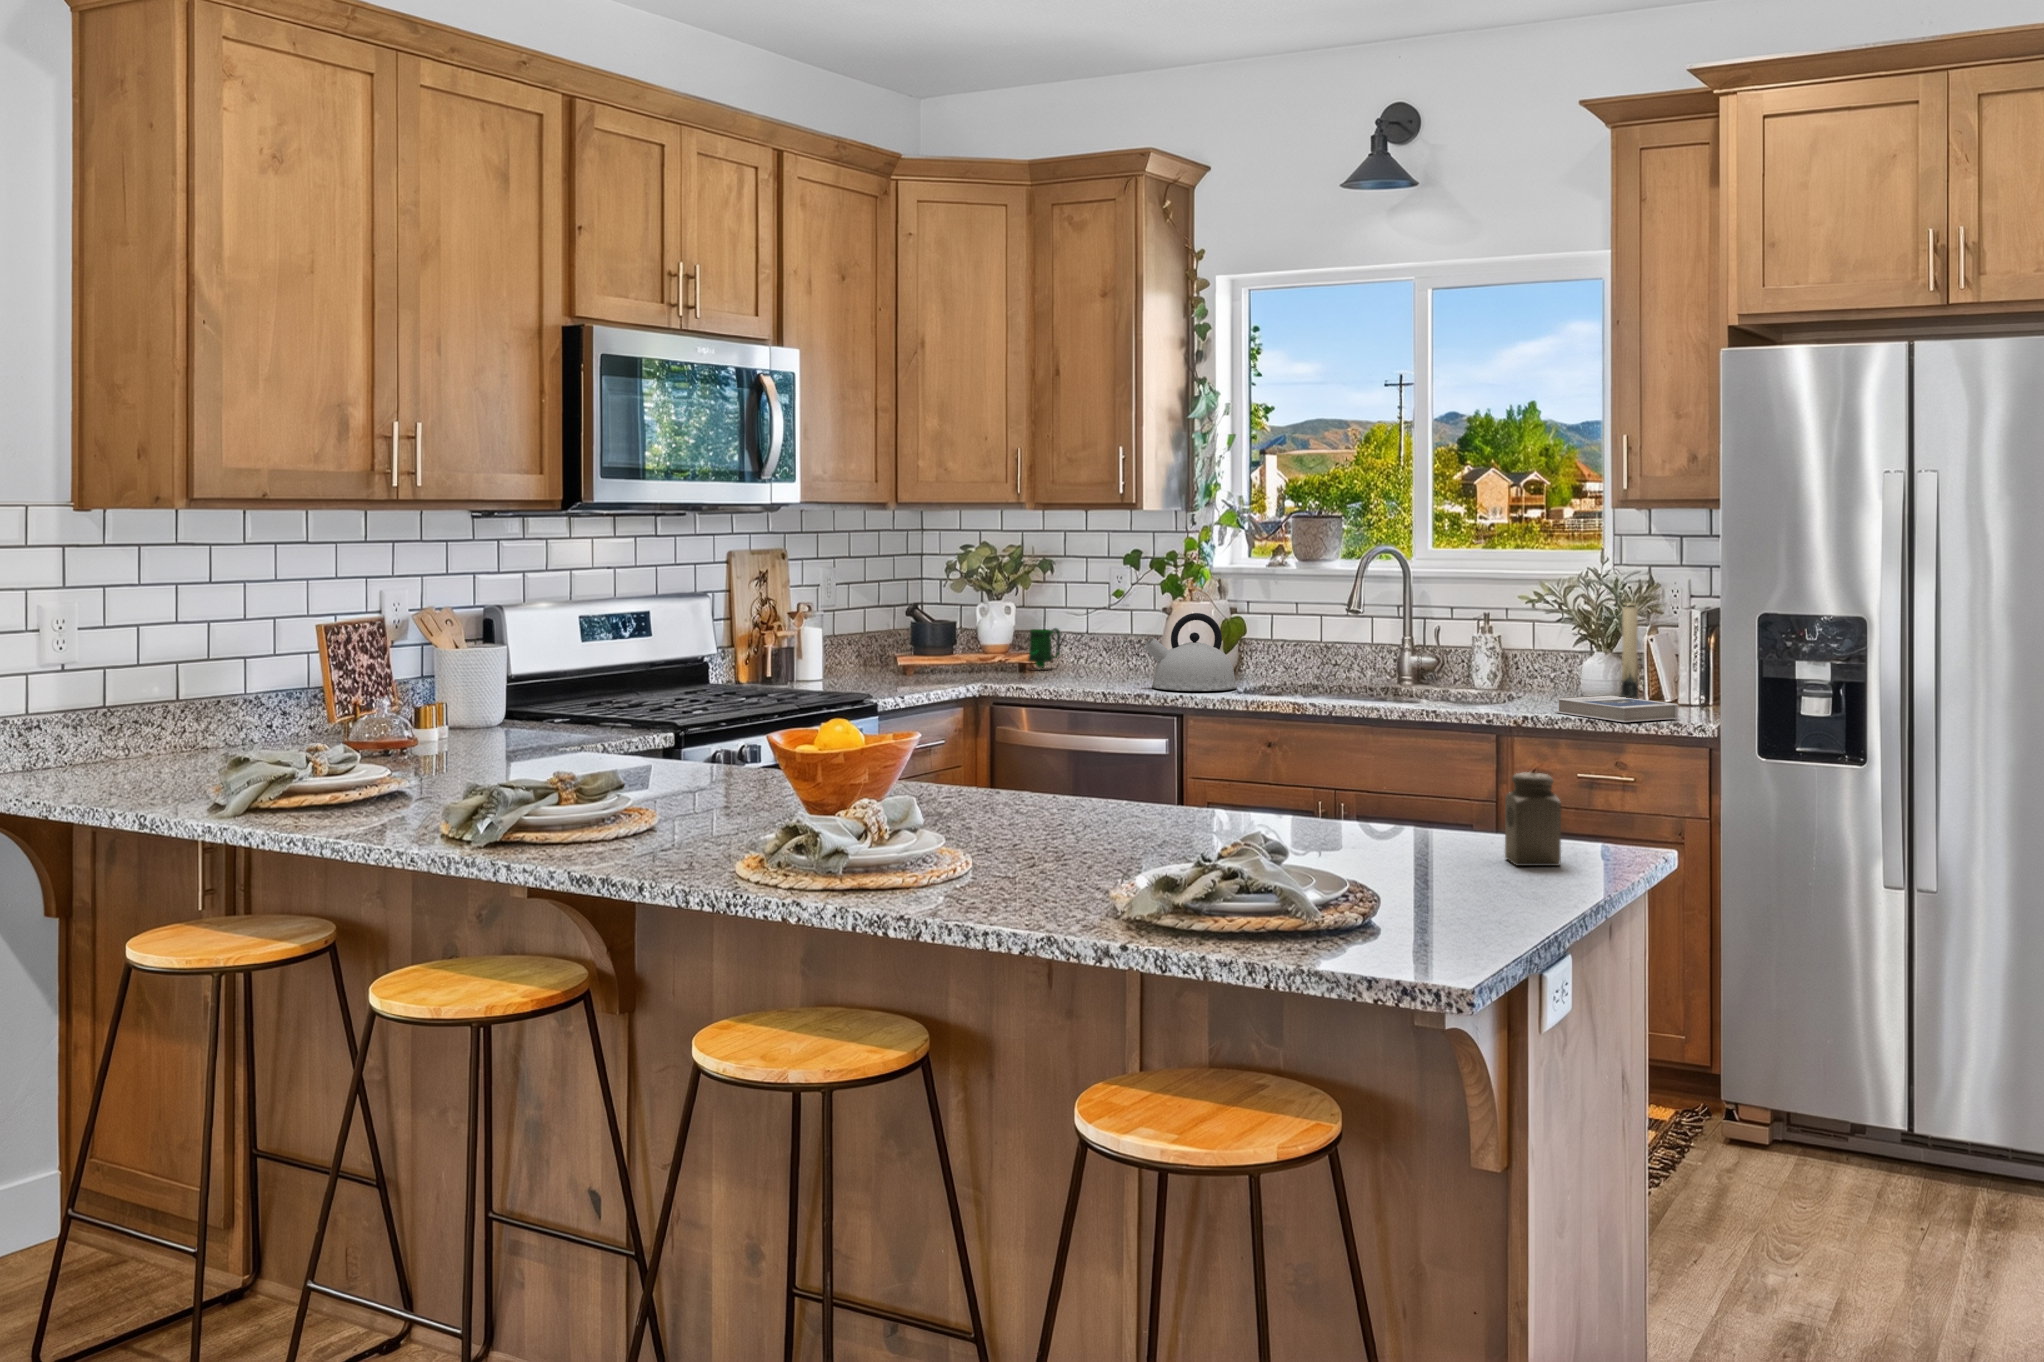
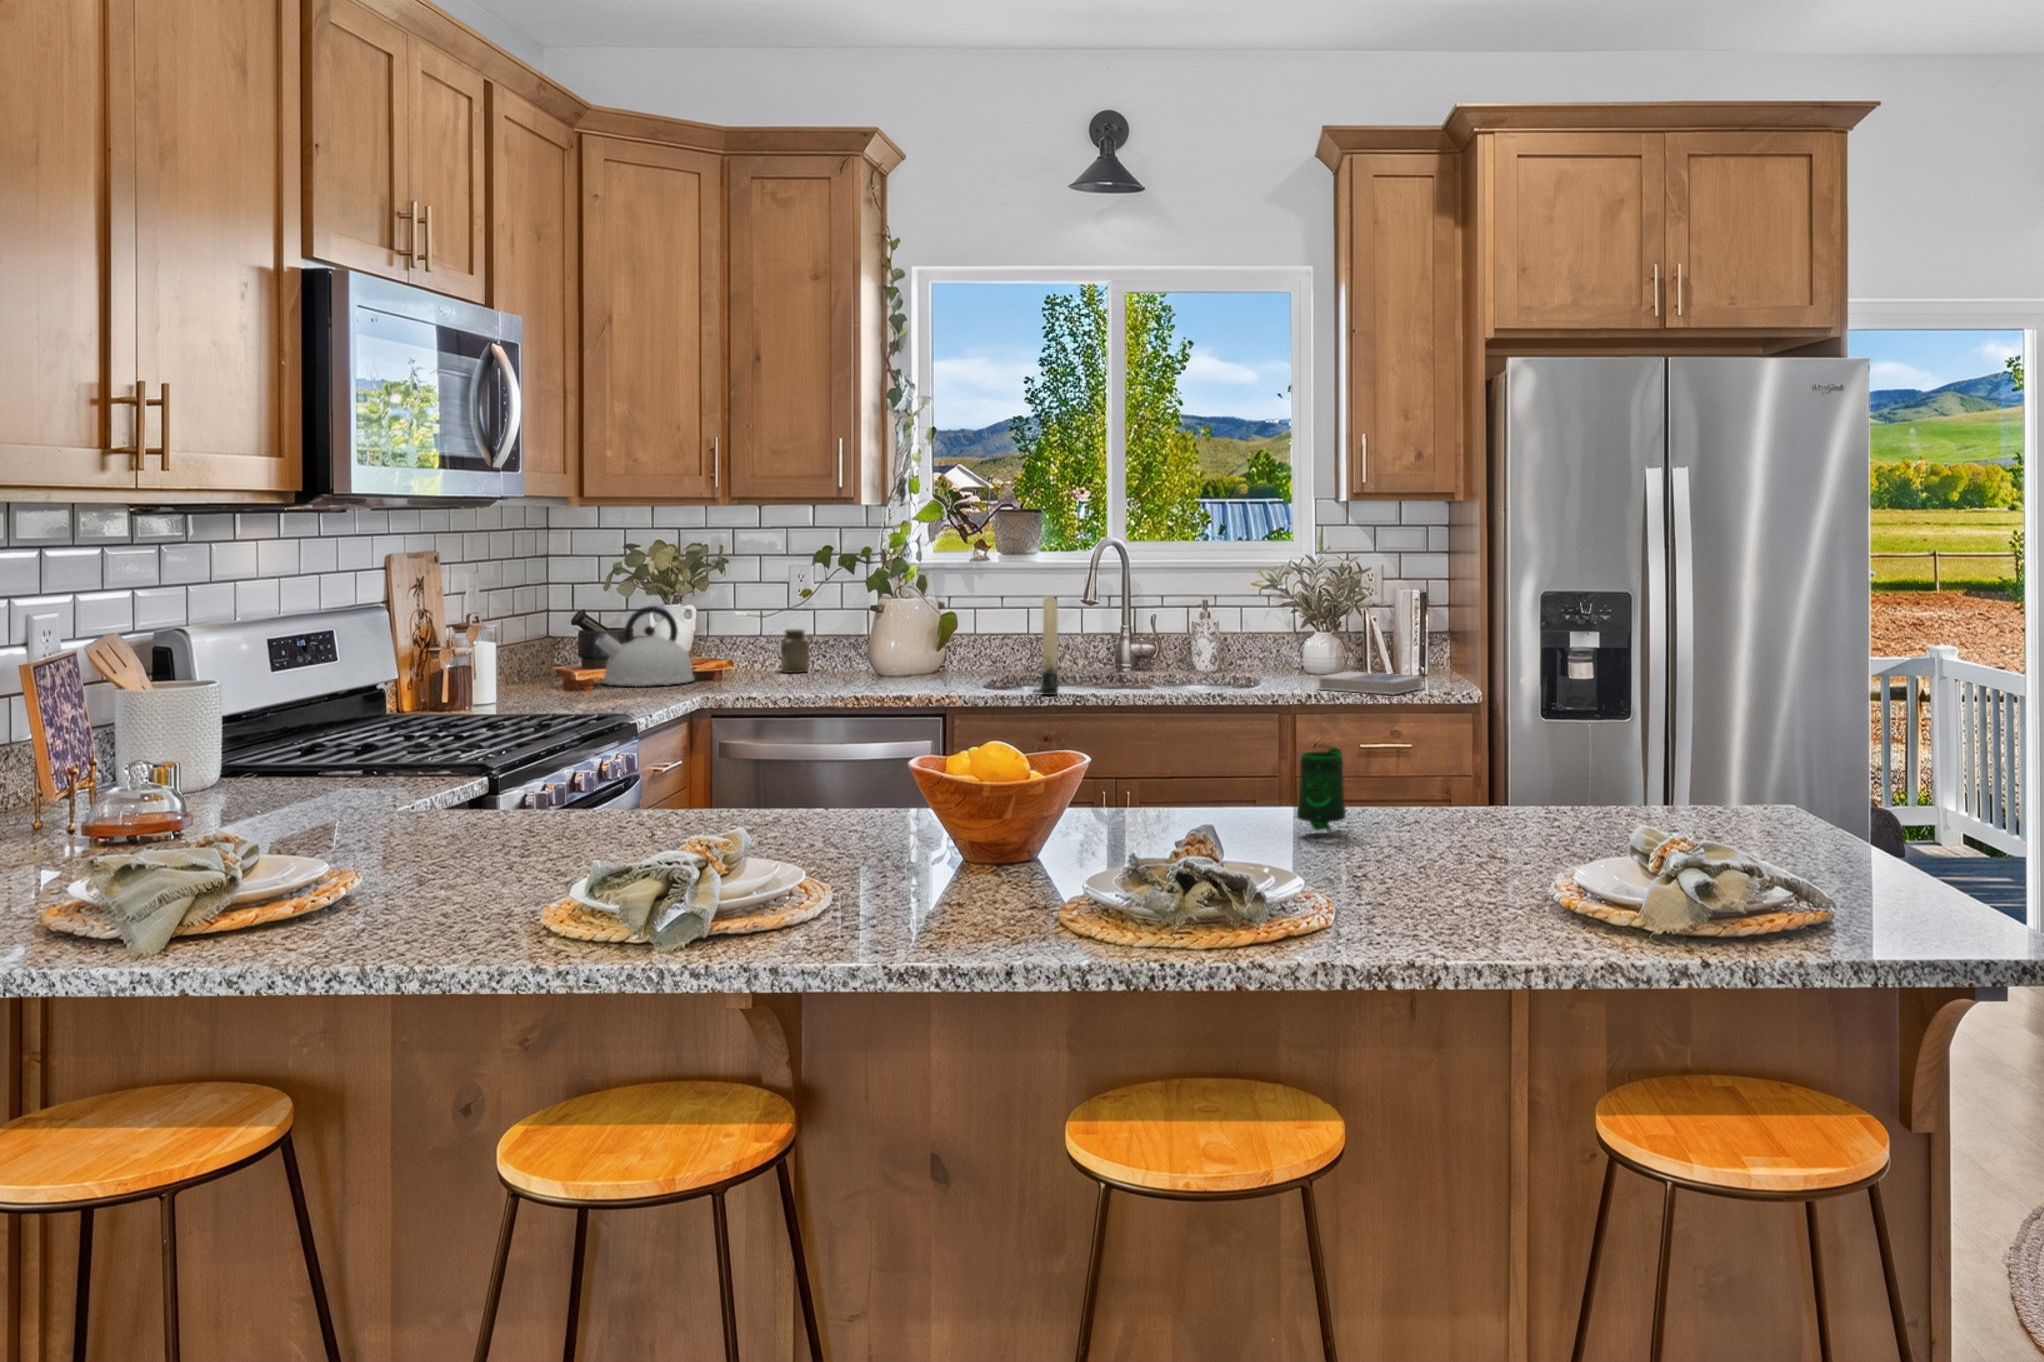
candle: present [1620,603,1638,699] -> present [1033,595,1059,695]
kettle: present [1144,613,1237,691] -> present [596,606,695,686]
mug: present [1028,628,1061,668] -> present [1297,747,1346,832]
salt shaker: present [1505,772,1561,866] -> present [780,629,809,673]

